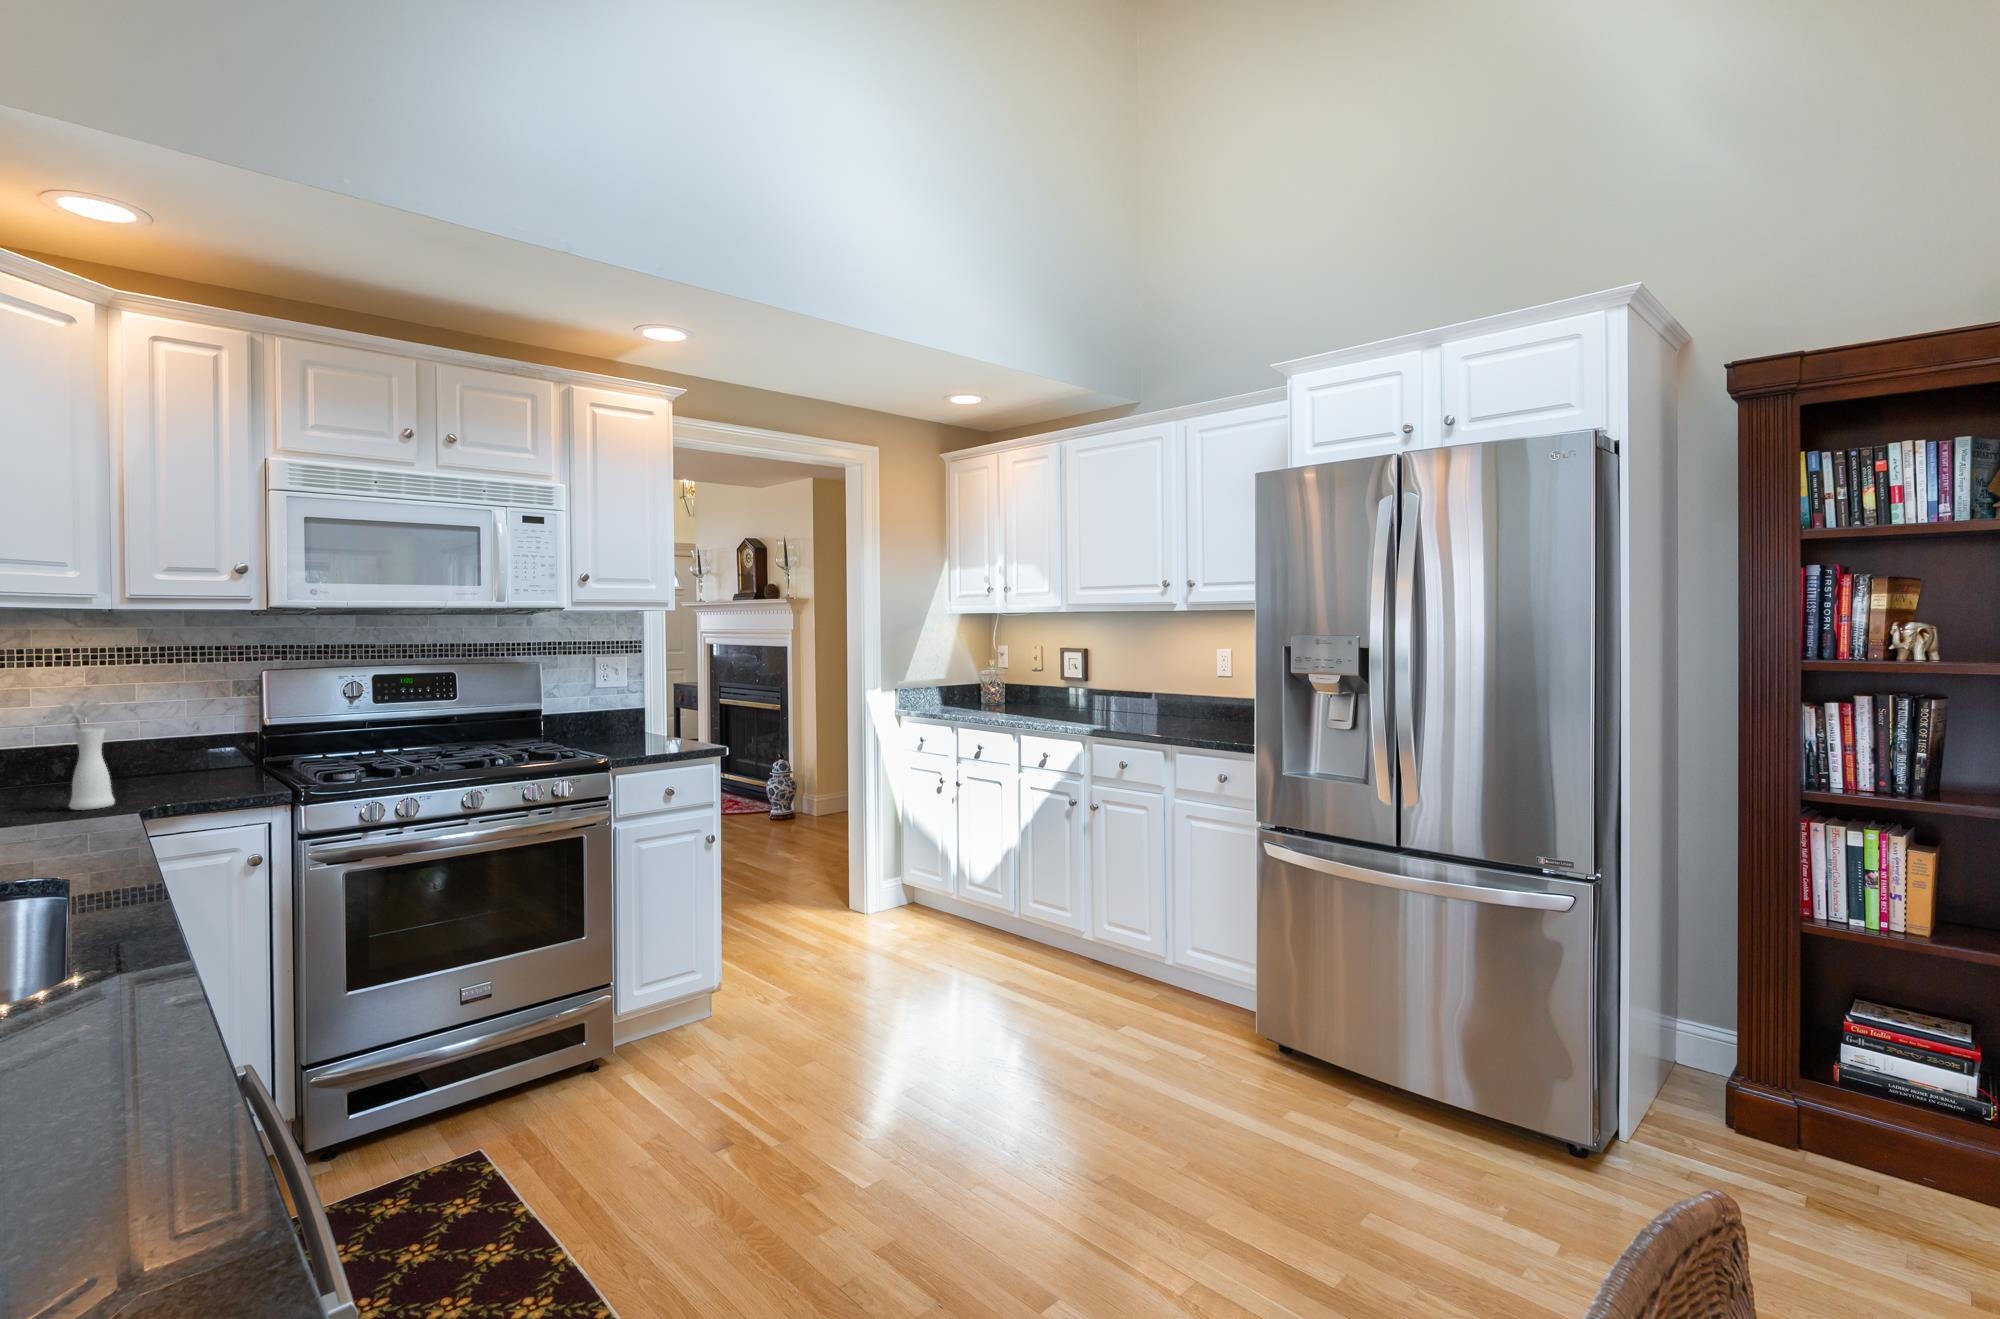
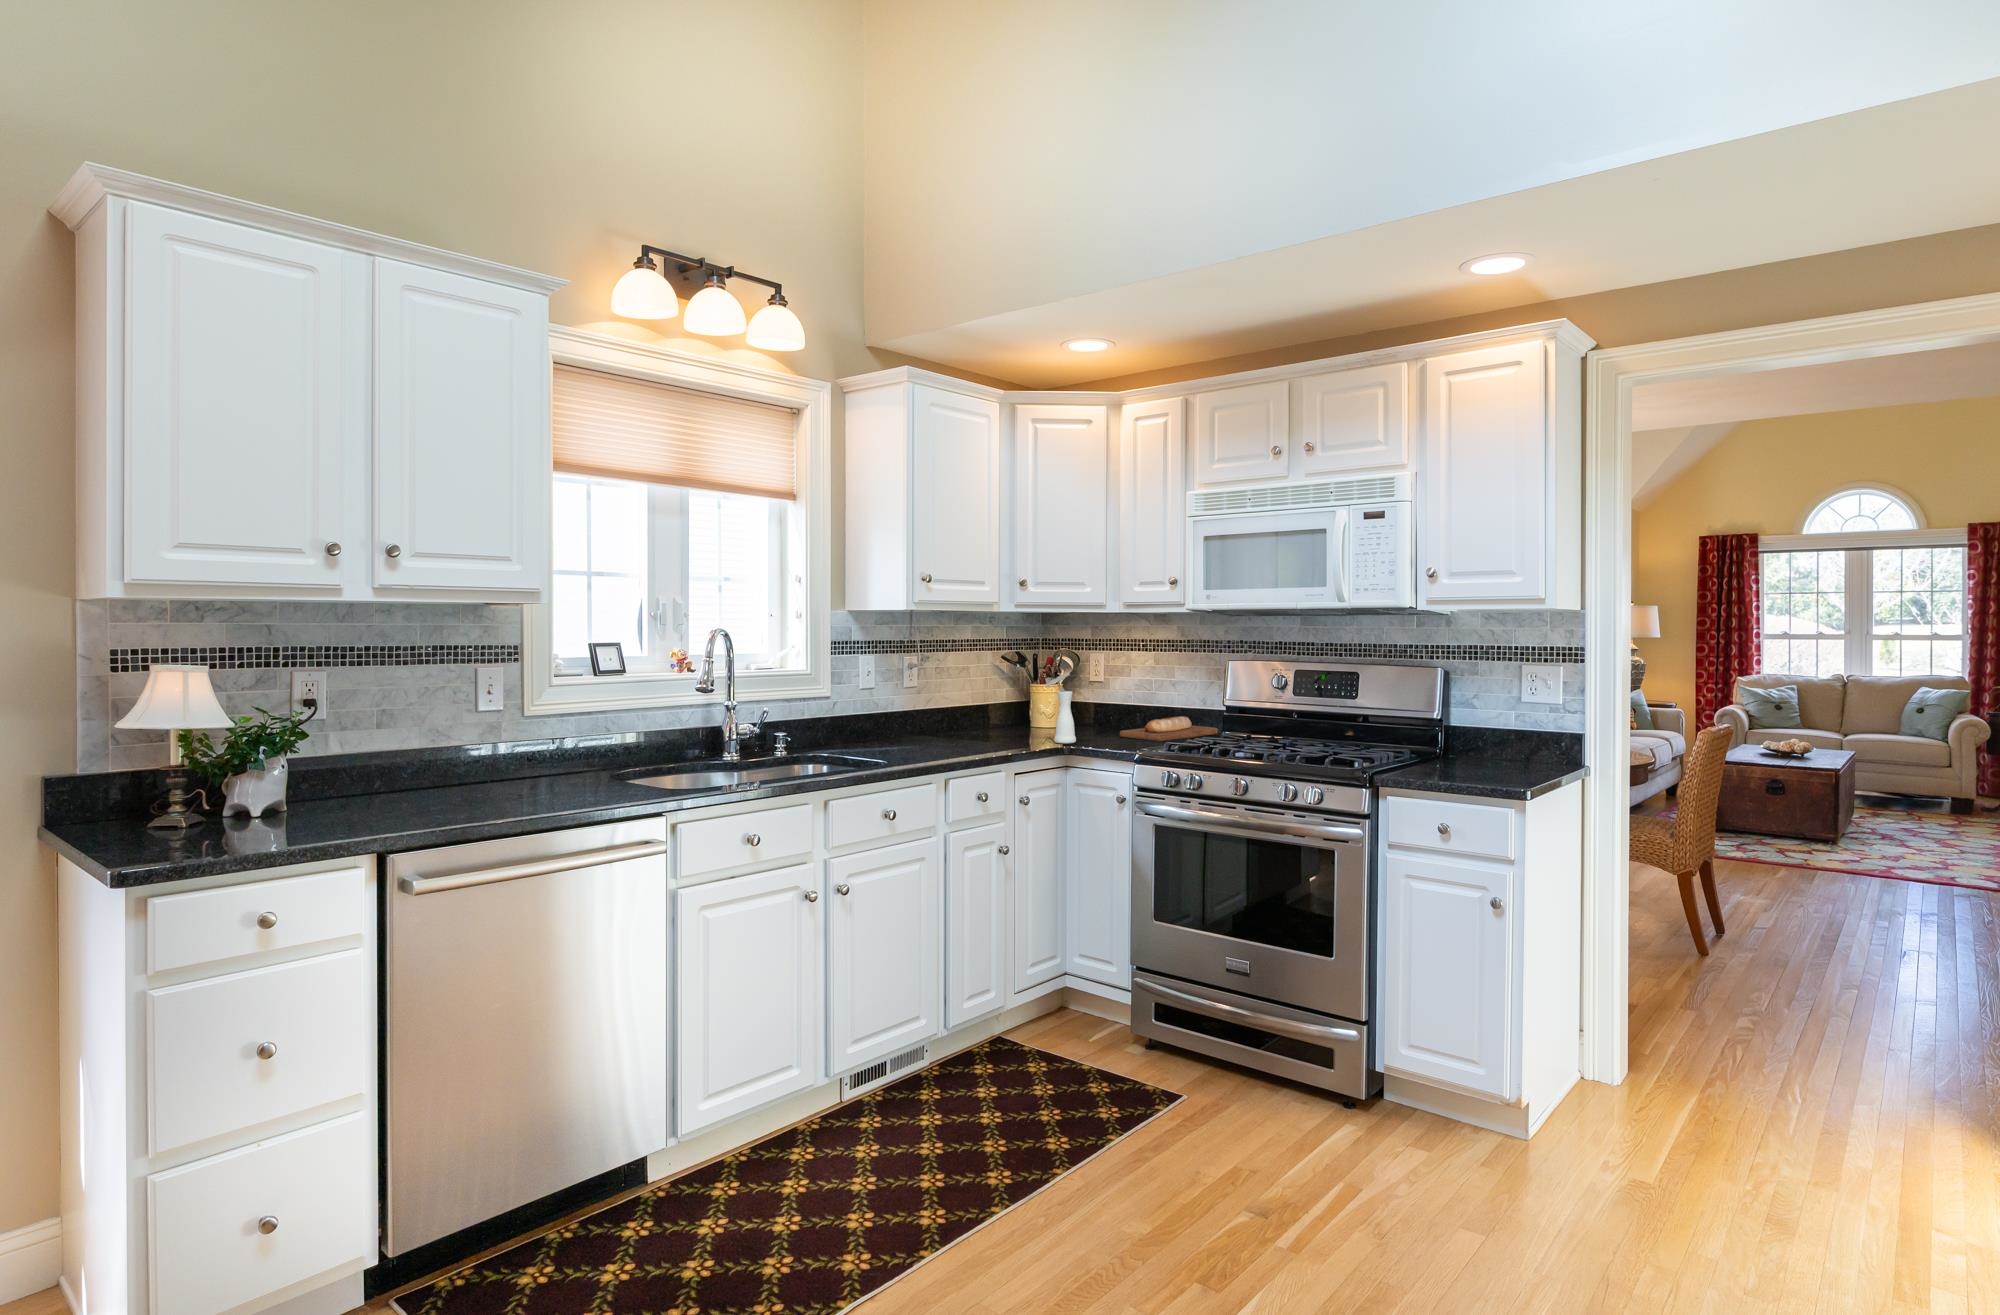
bread loaf: none [109,753,210,791] -> present [1120,716,1218,741]

